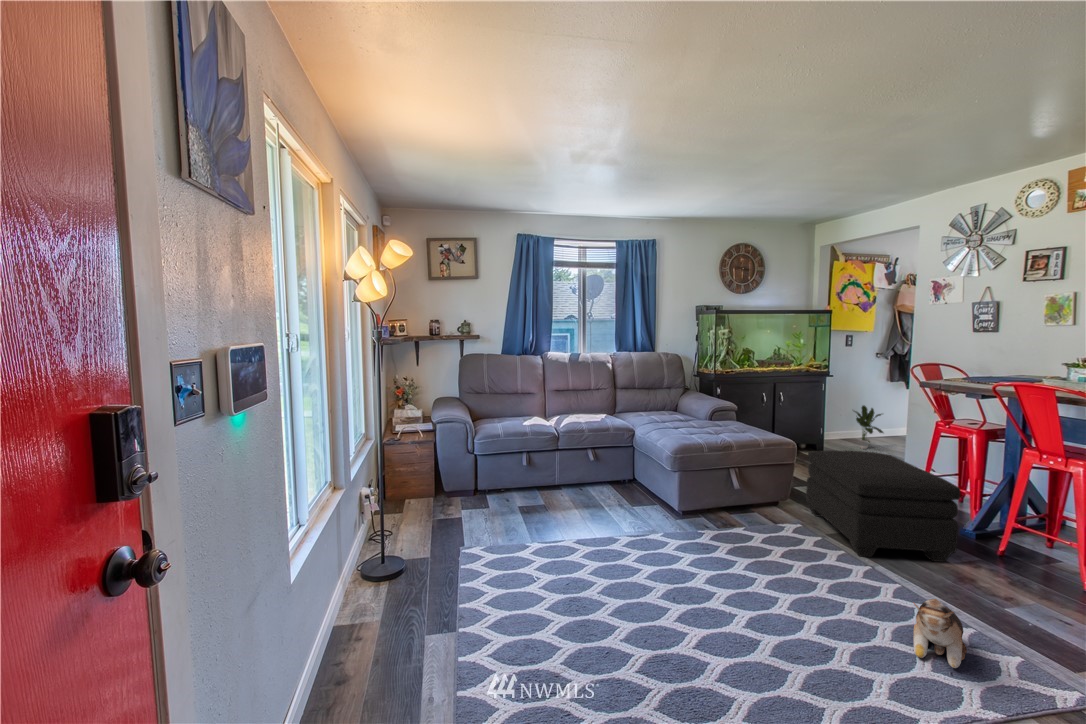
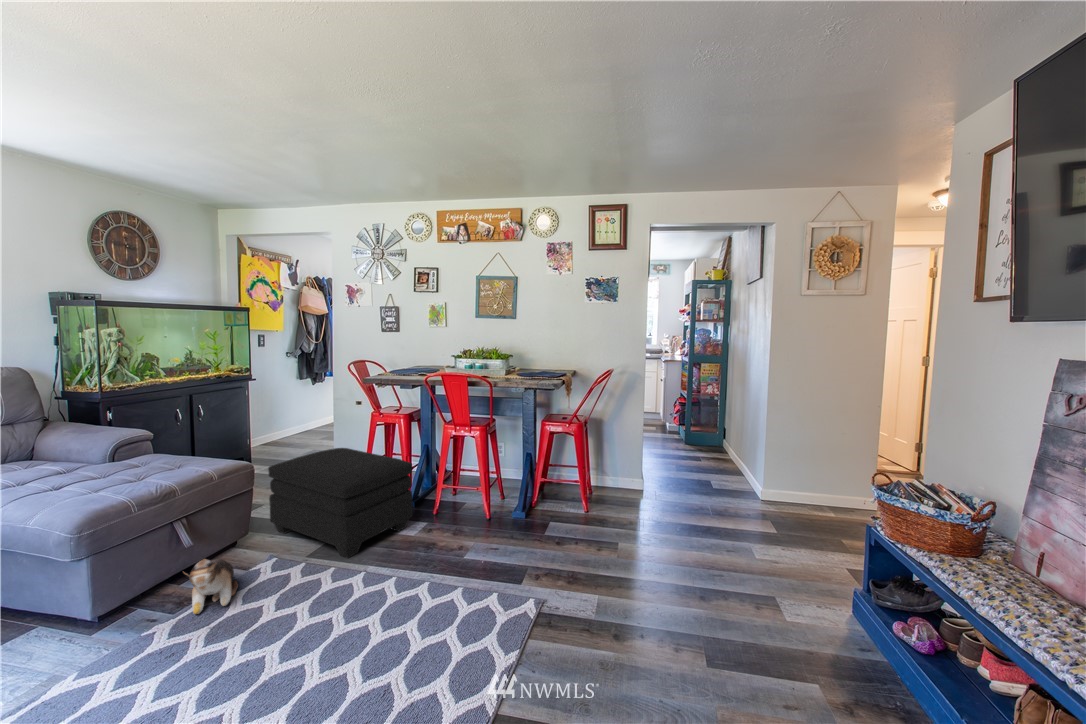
potted plant: present [854,405,883,449] -> none [271,400,303,442]
plush toy: present [913,599,967,668] -> present [184,559,238,614]

